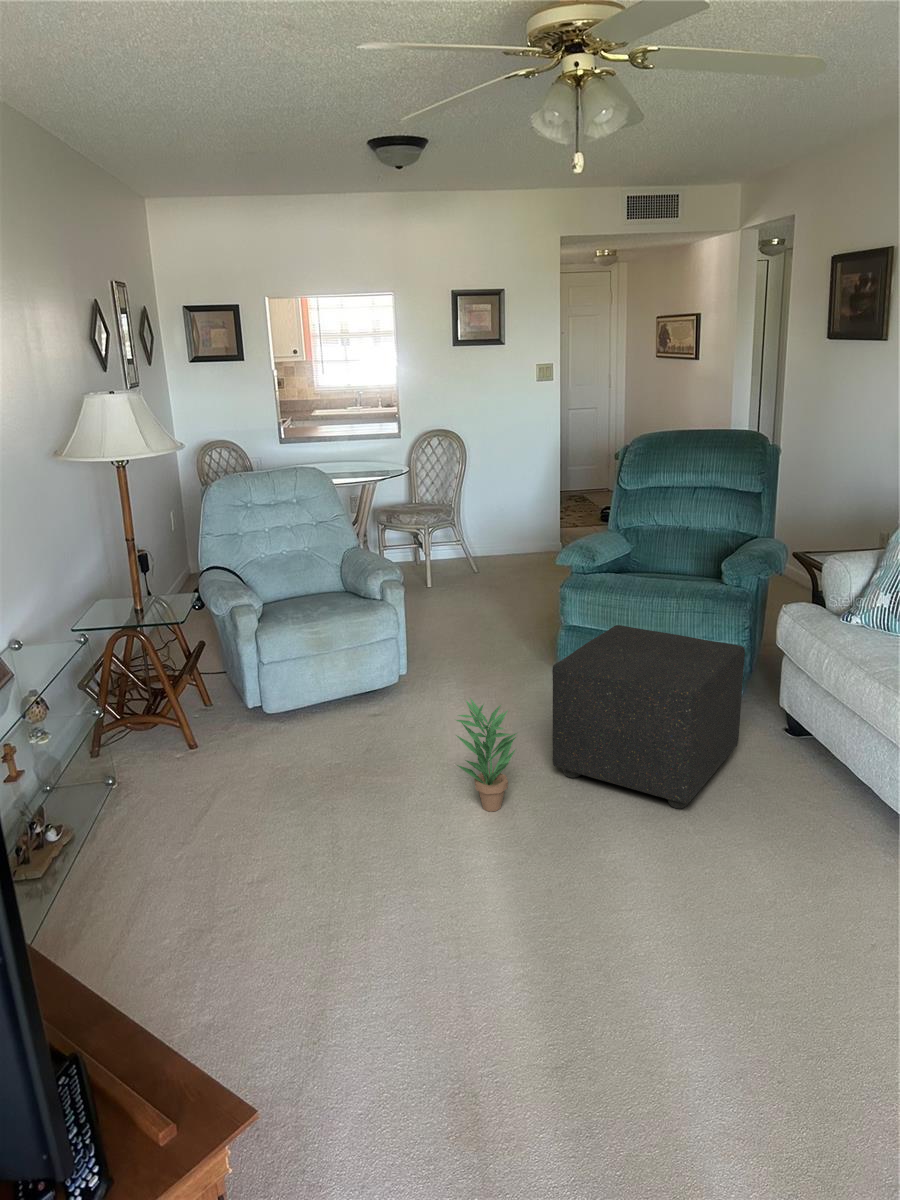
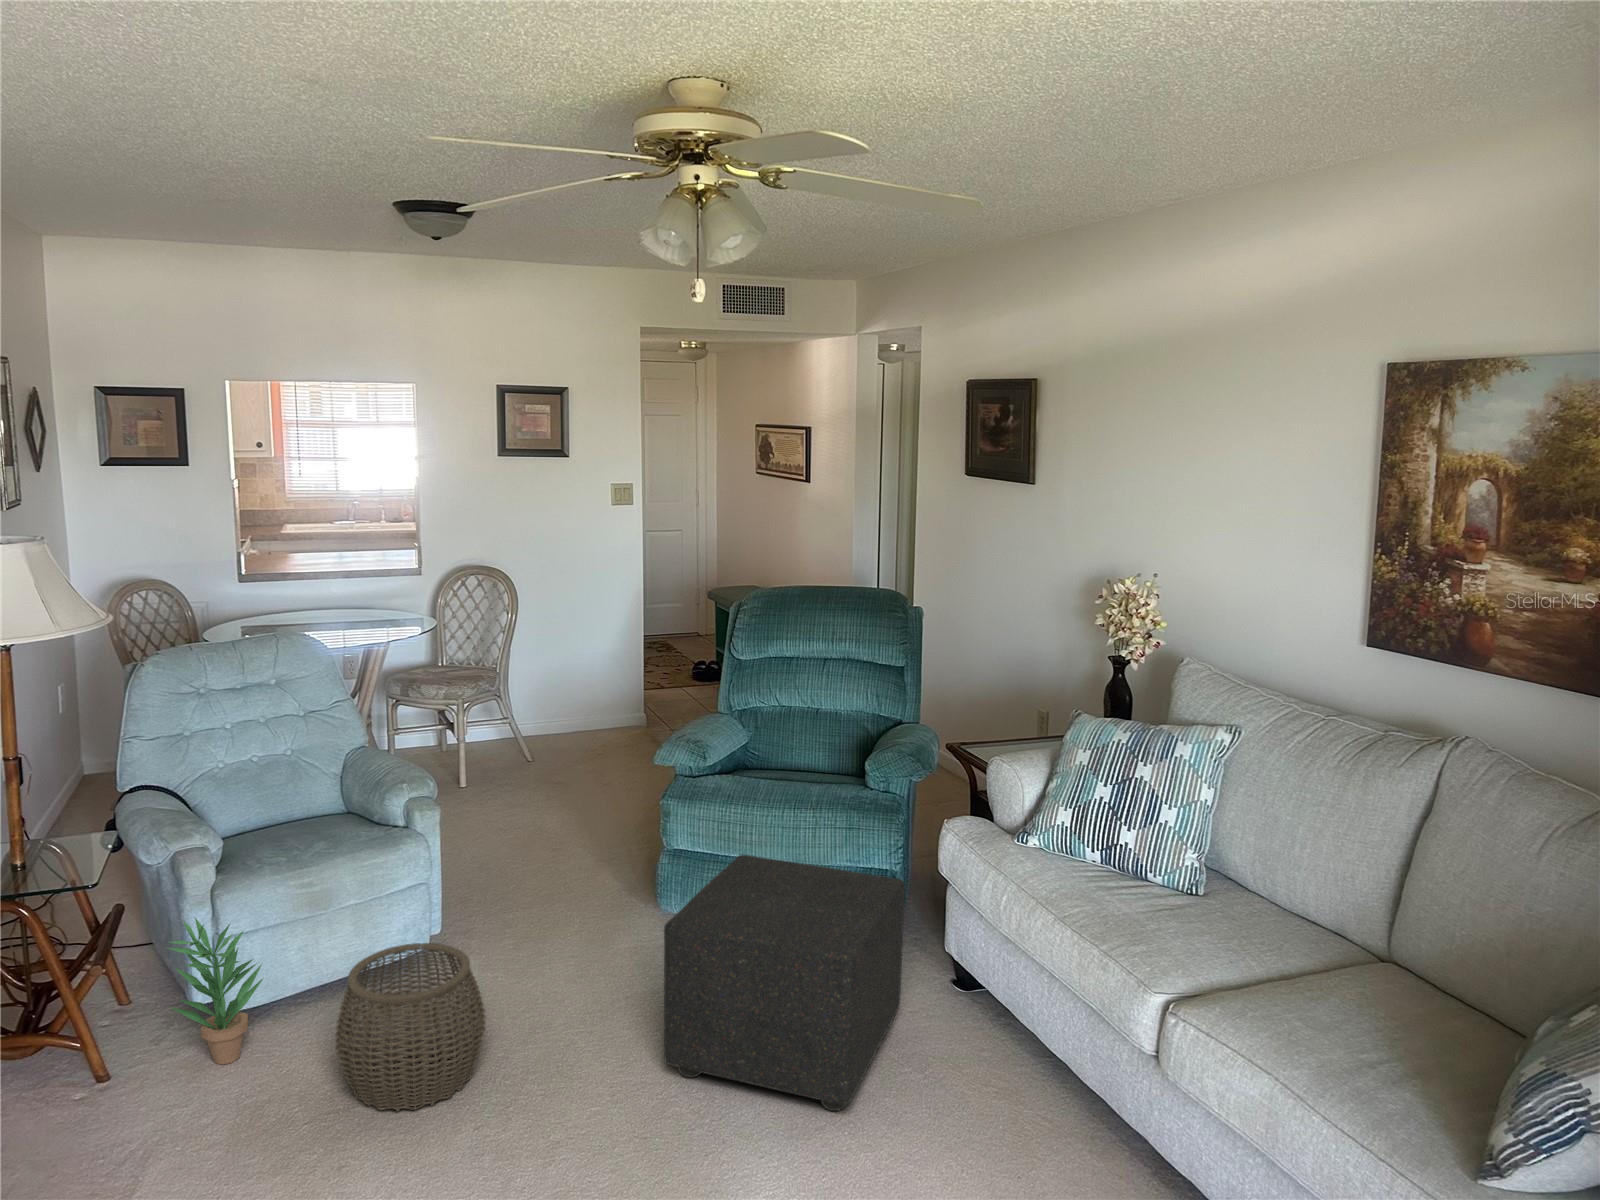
woven basket: none [331,672,429,780] -> present [335,943,486,1111]
potted plant: present [456,698,517,812] -> present [168,918,263,1065]

